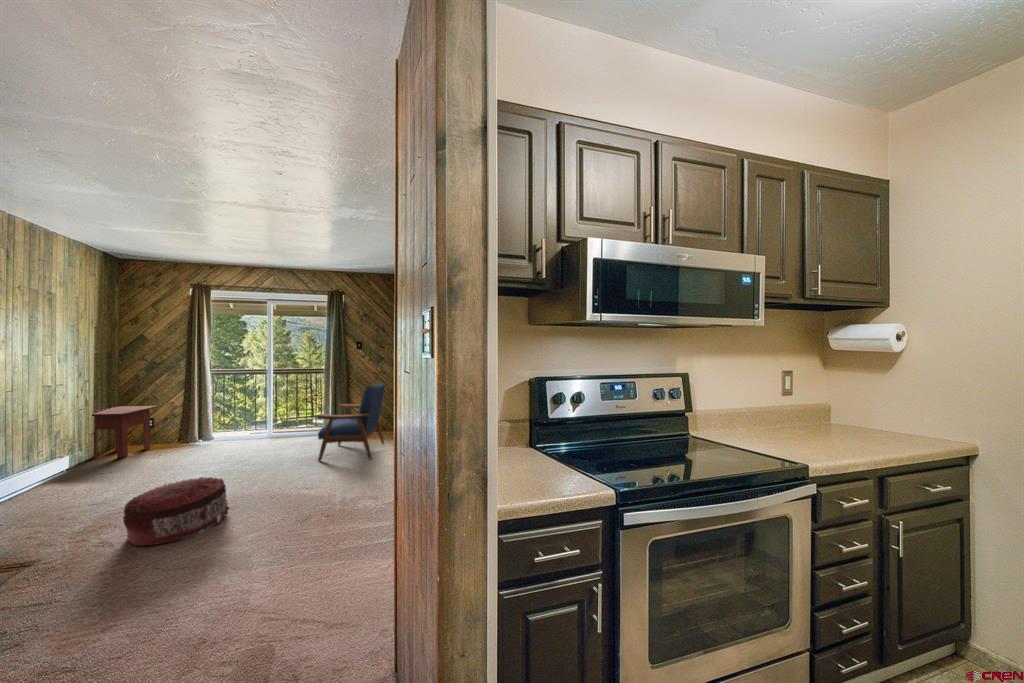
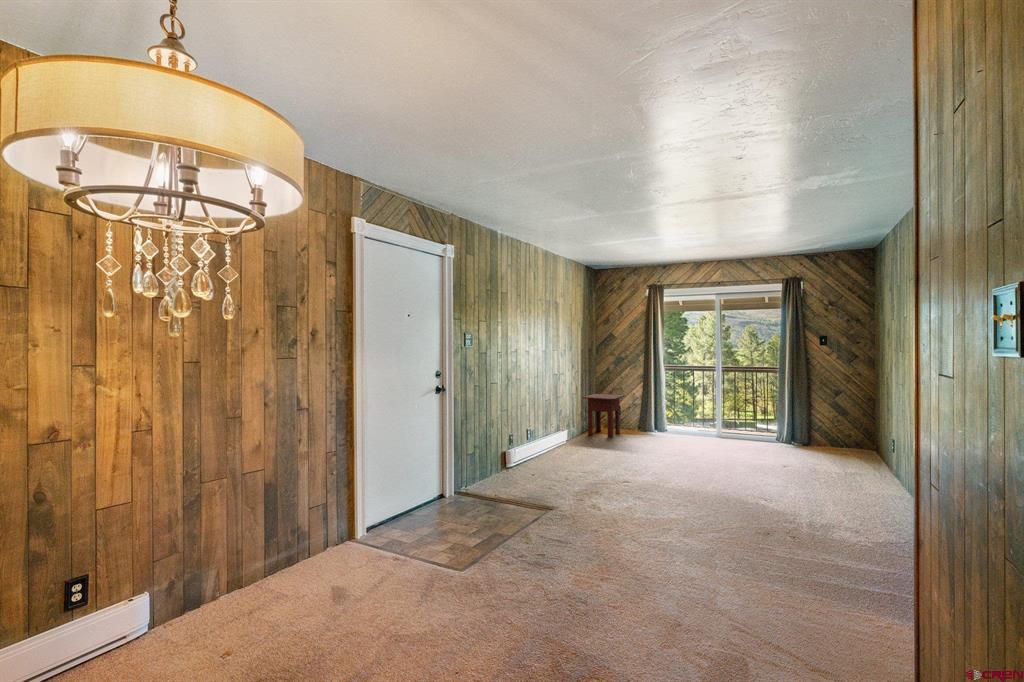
armchair: present [318,383,385,461] -> none [811,384,887,472]
pouf: present [123,477,229,546] -> none [726,454,800,502]

